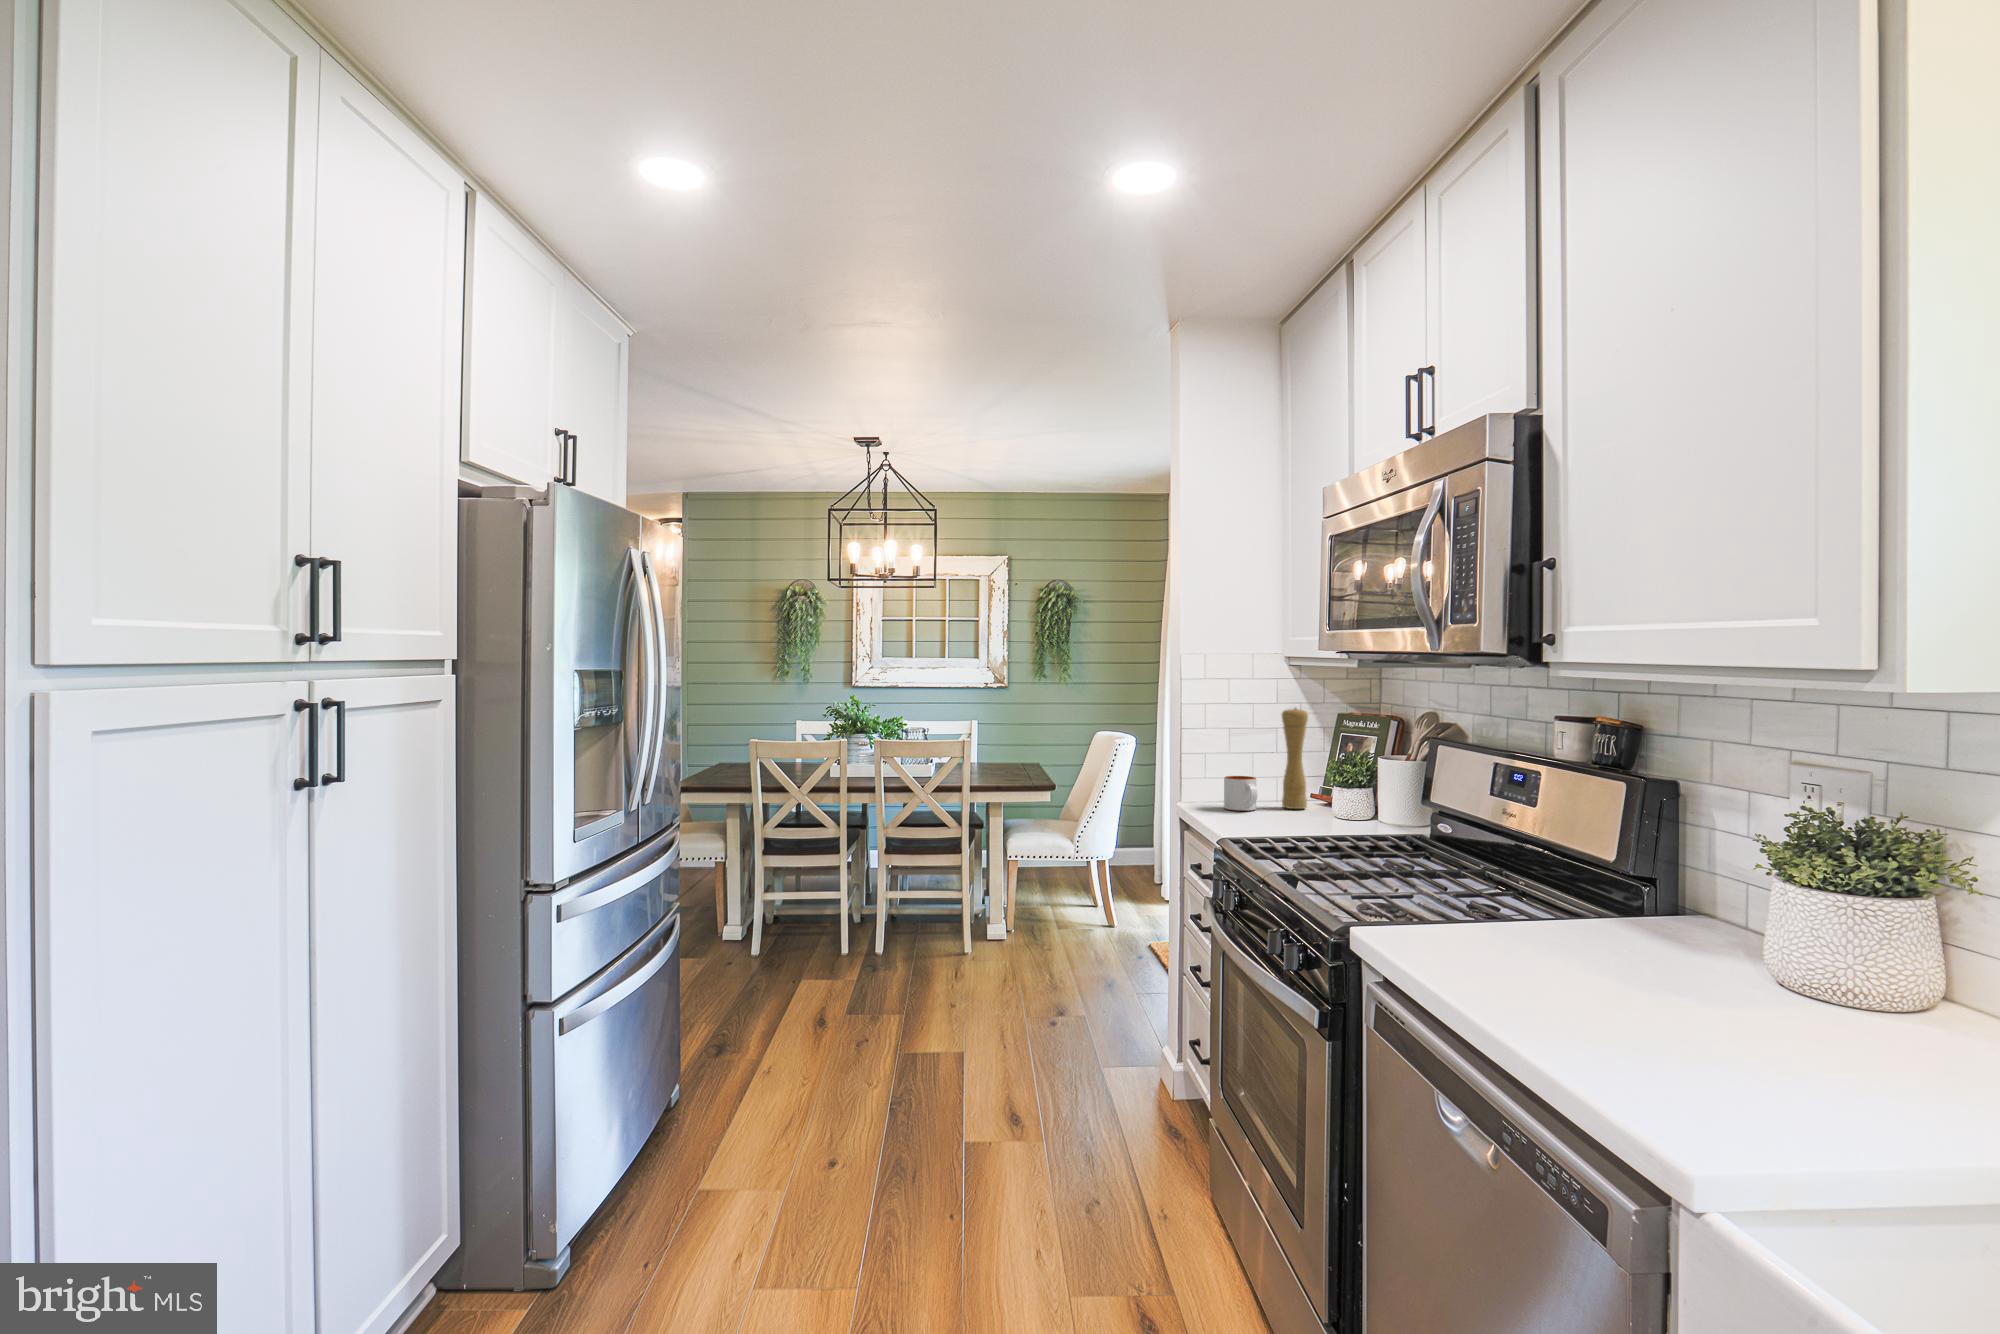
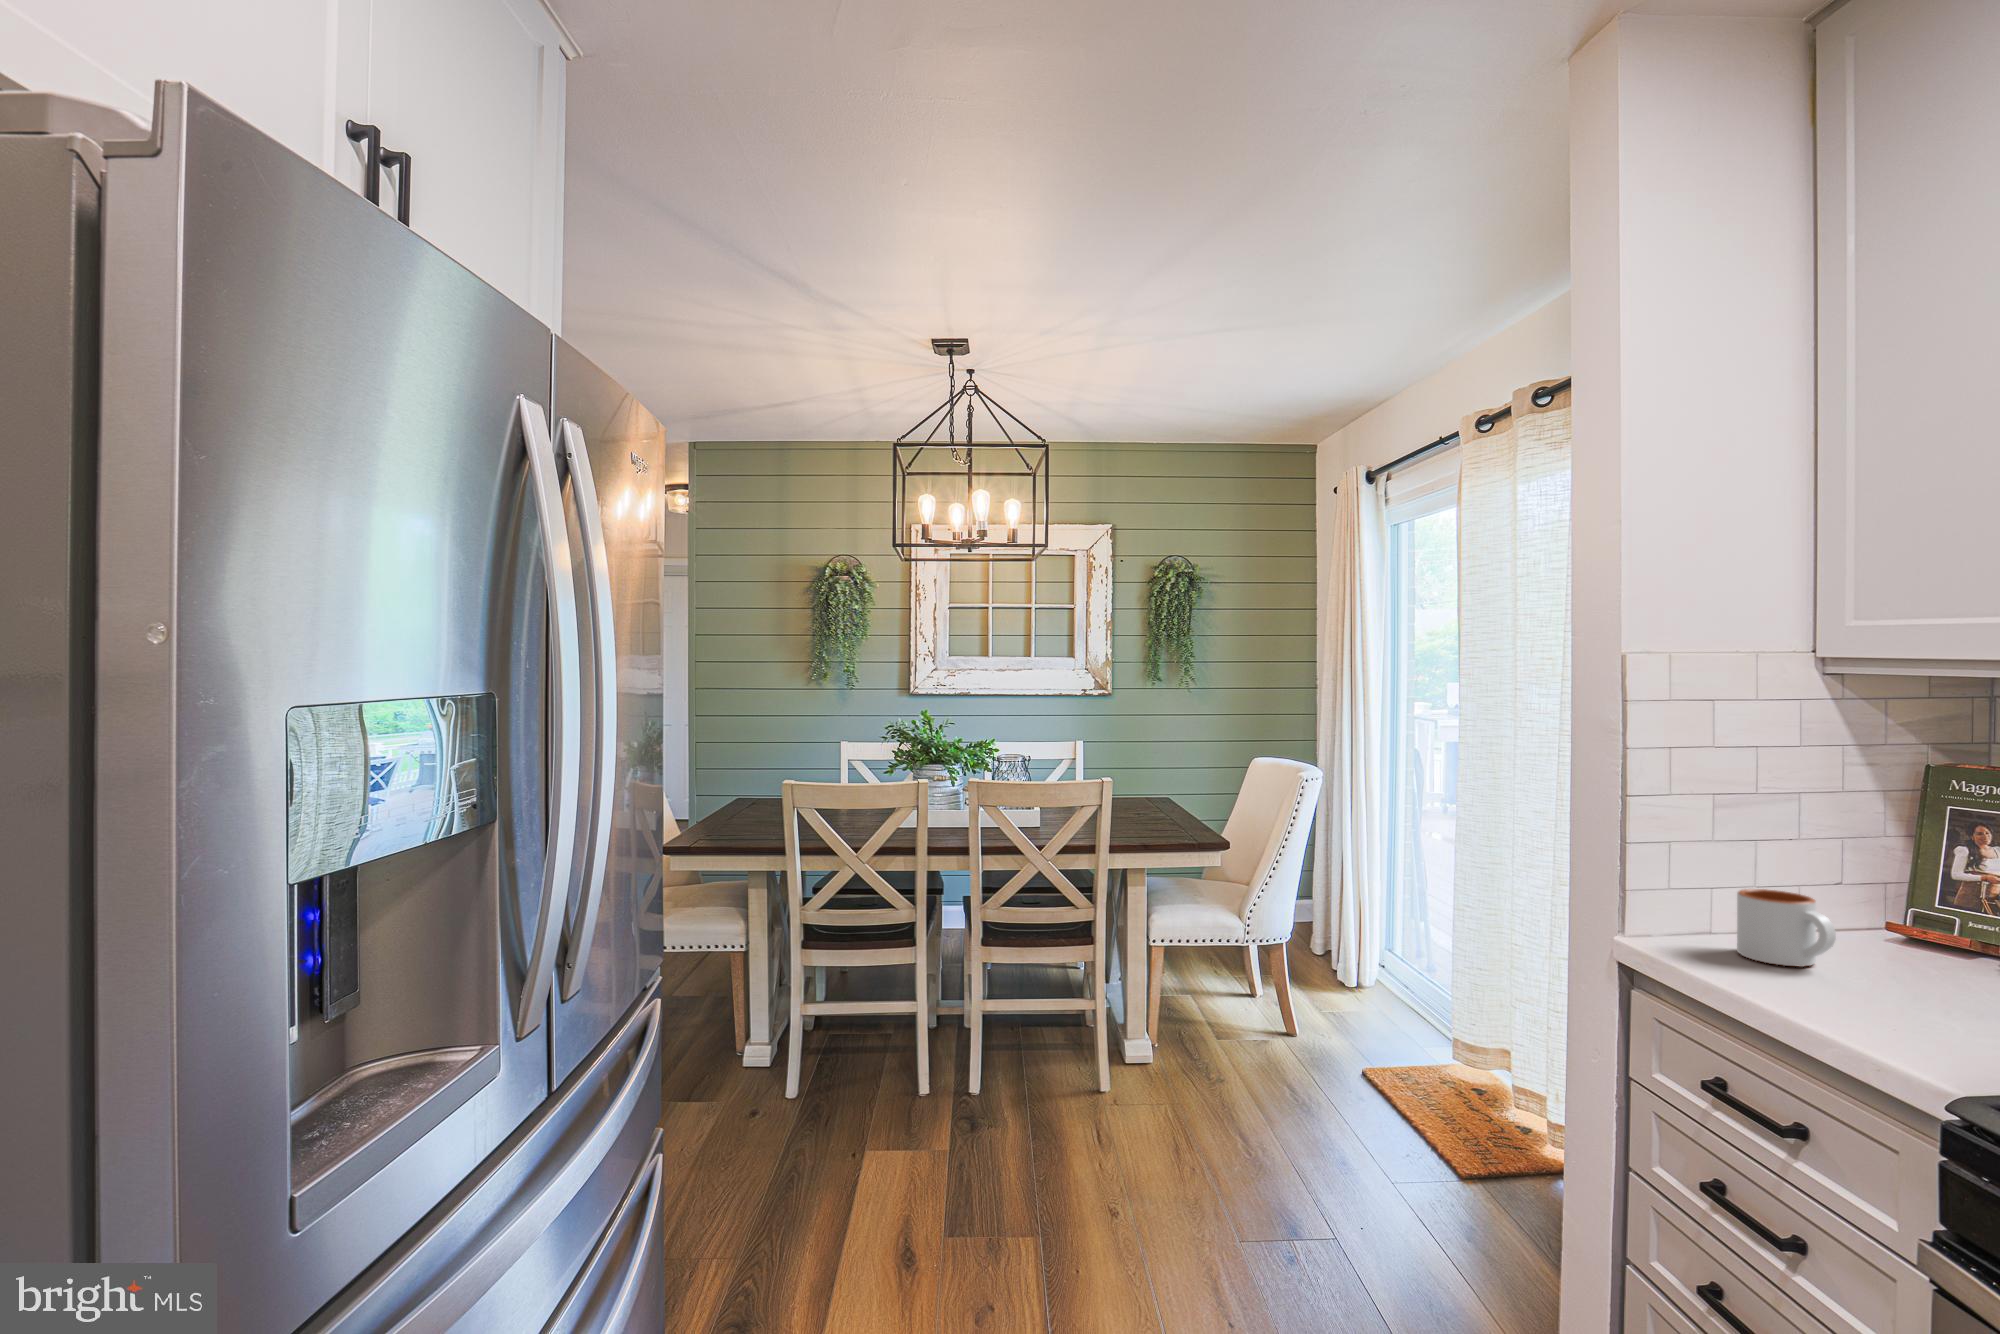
pepper mill: present [1282,708,1308,809] -> none [1847,756,1915,960]

